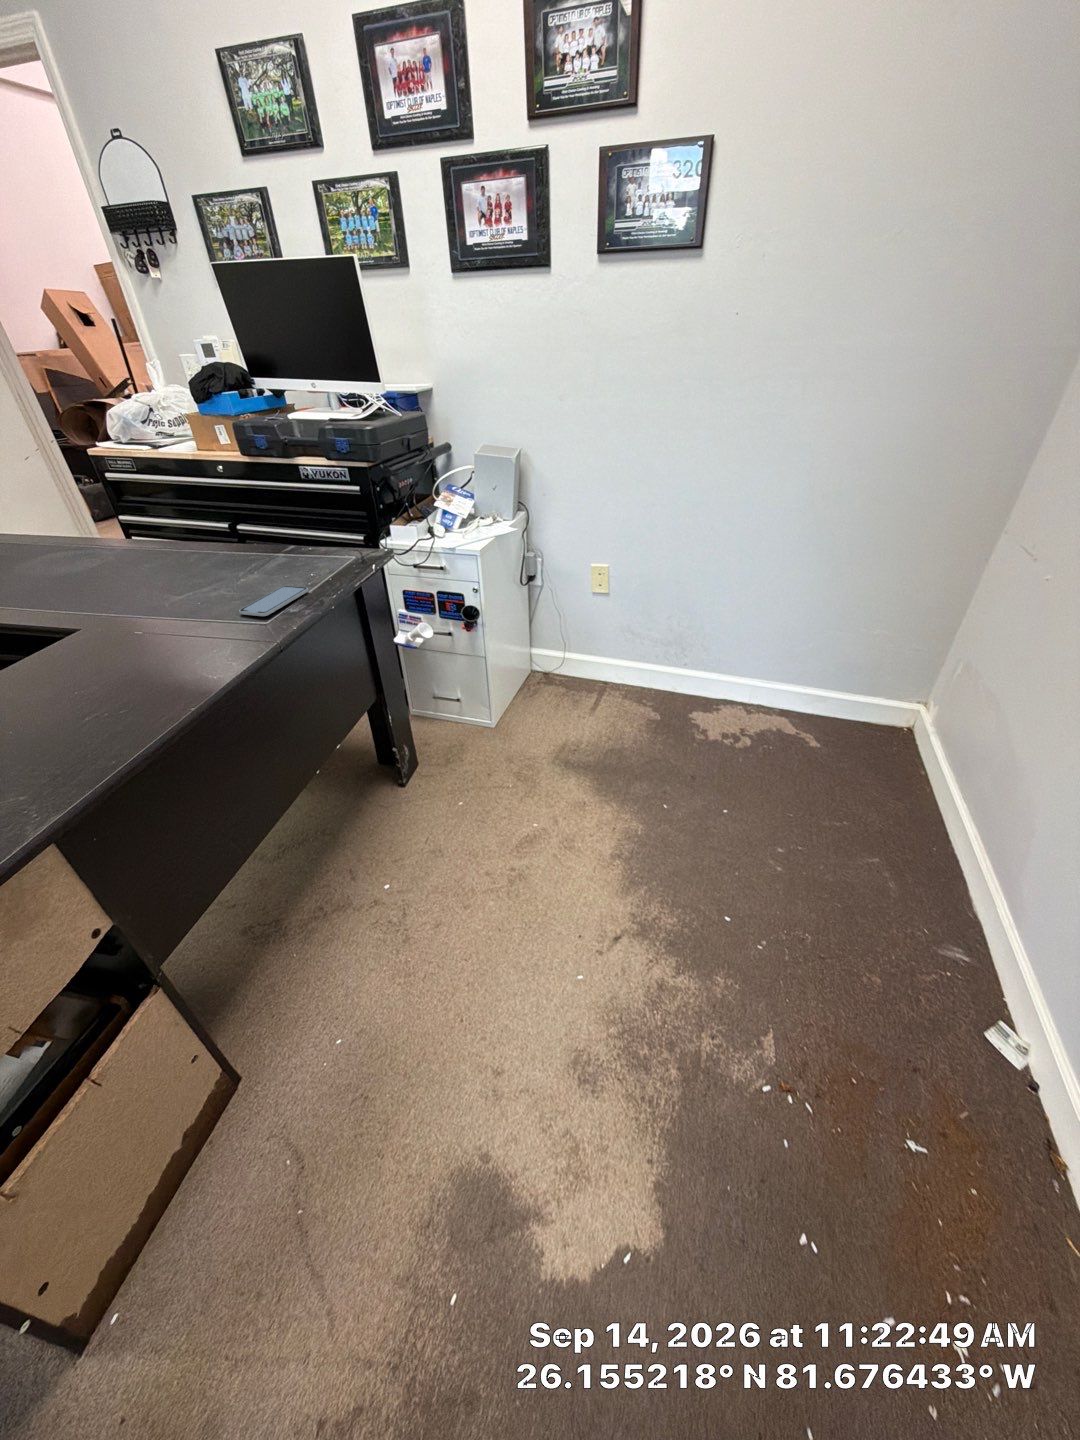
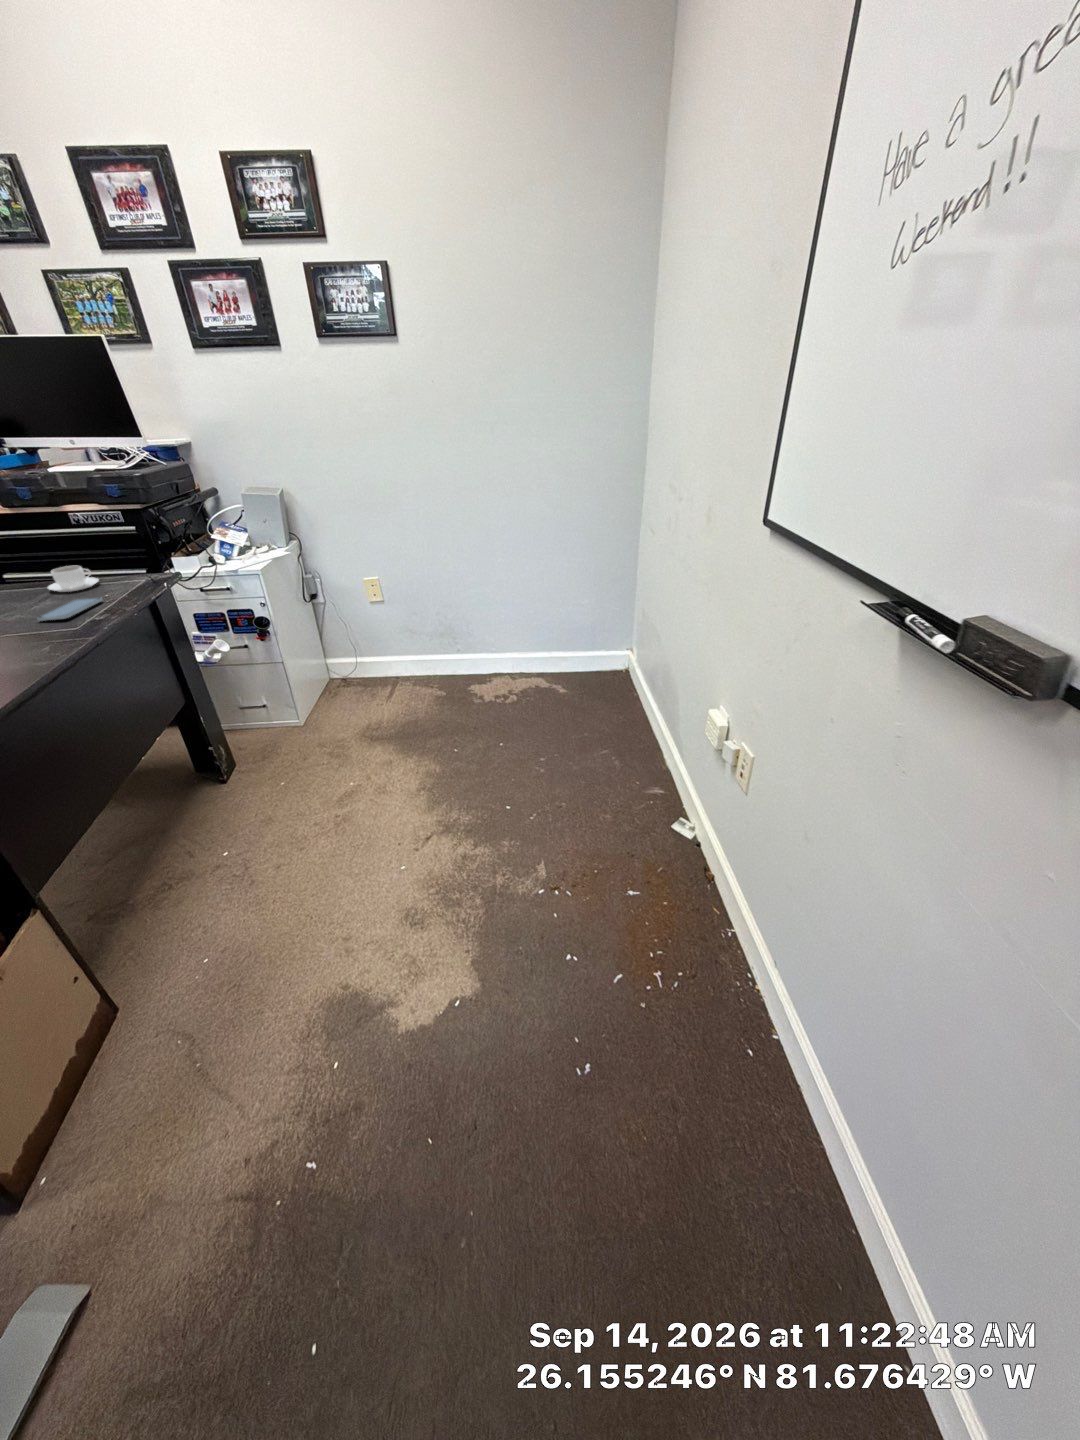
coffee cup: none [262,539,312,571] -> present [48,566,99,592]

